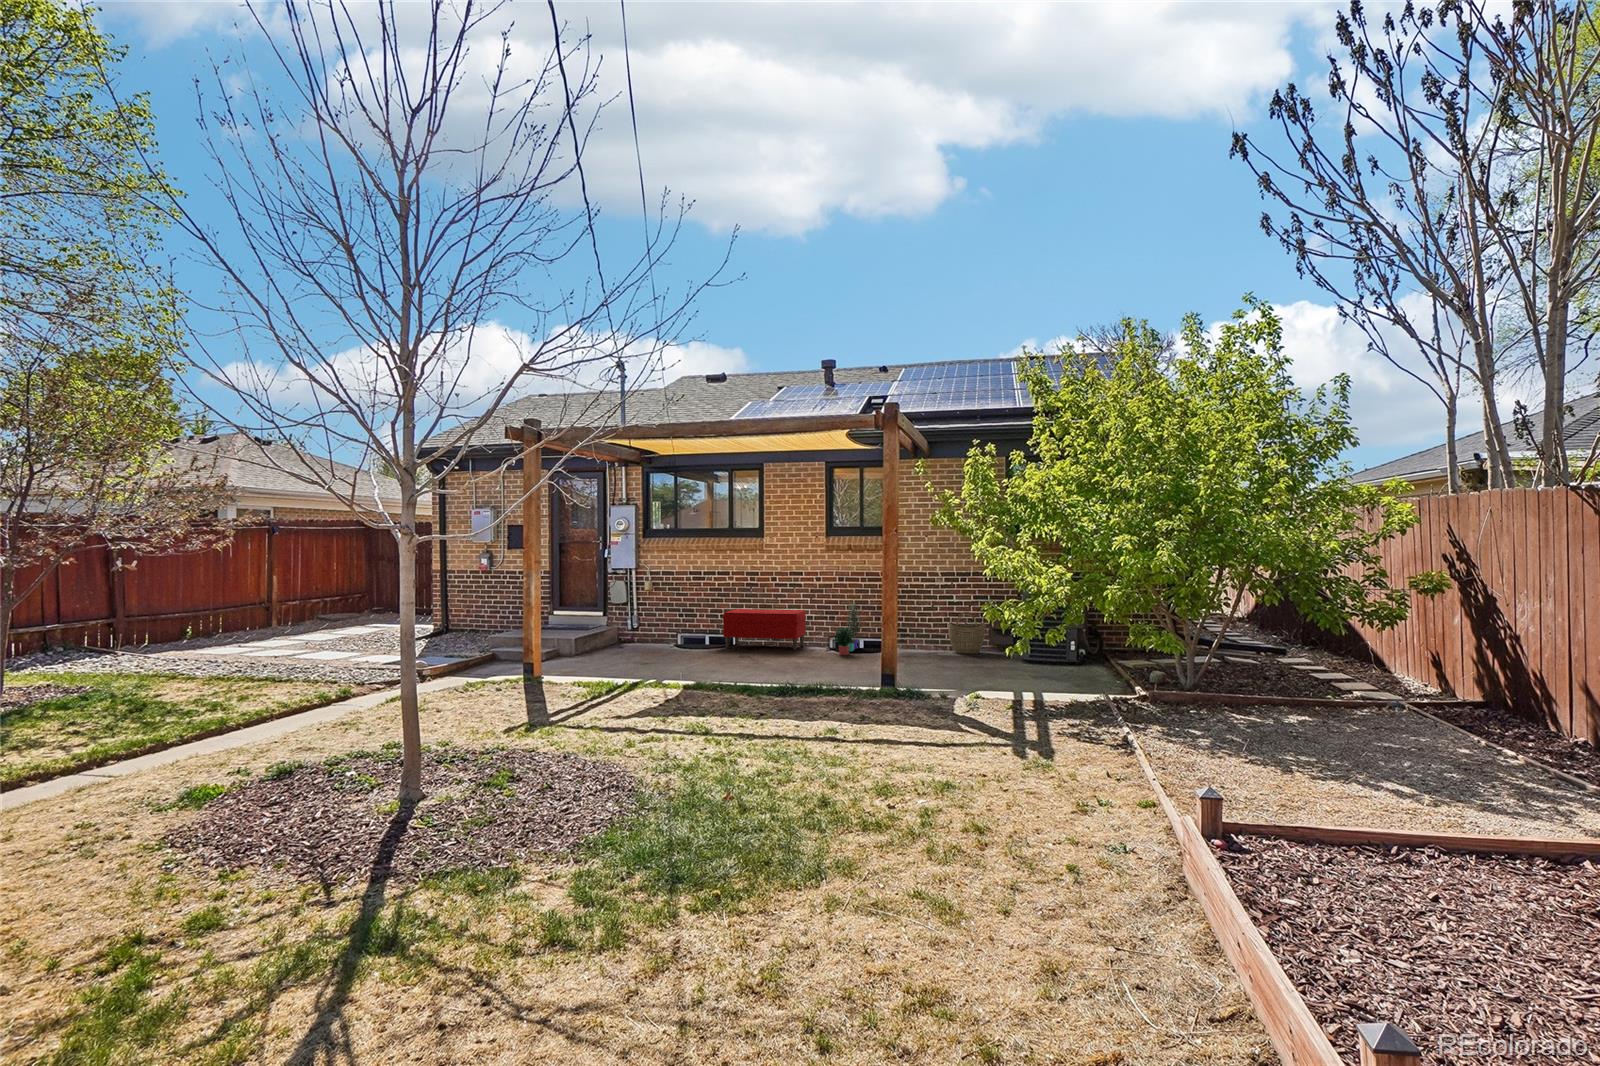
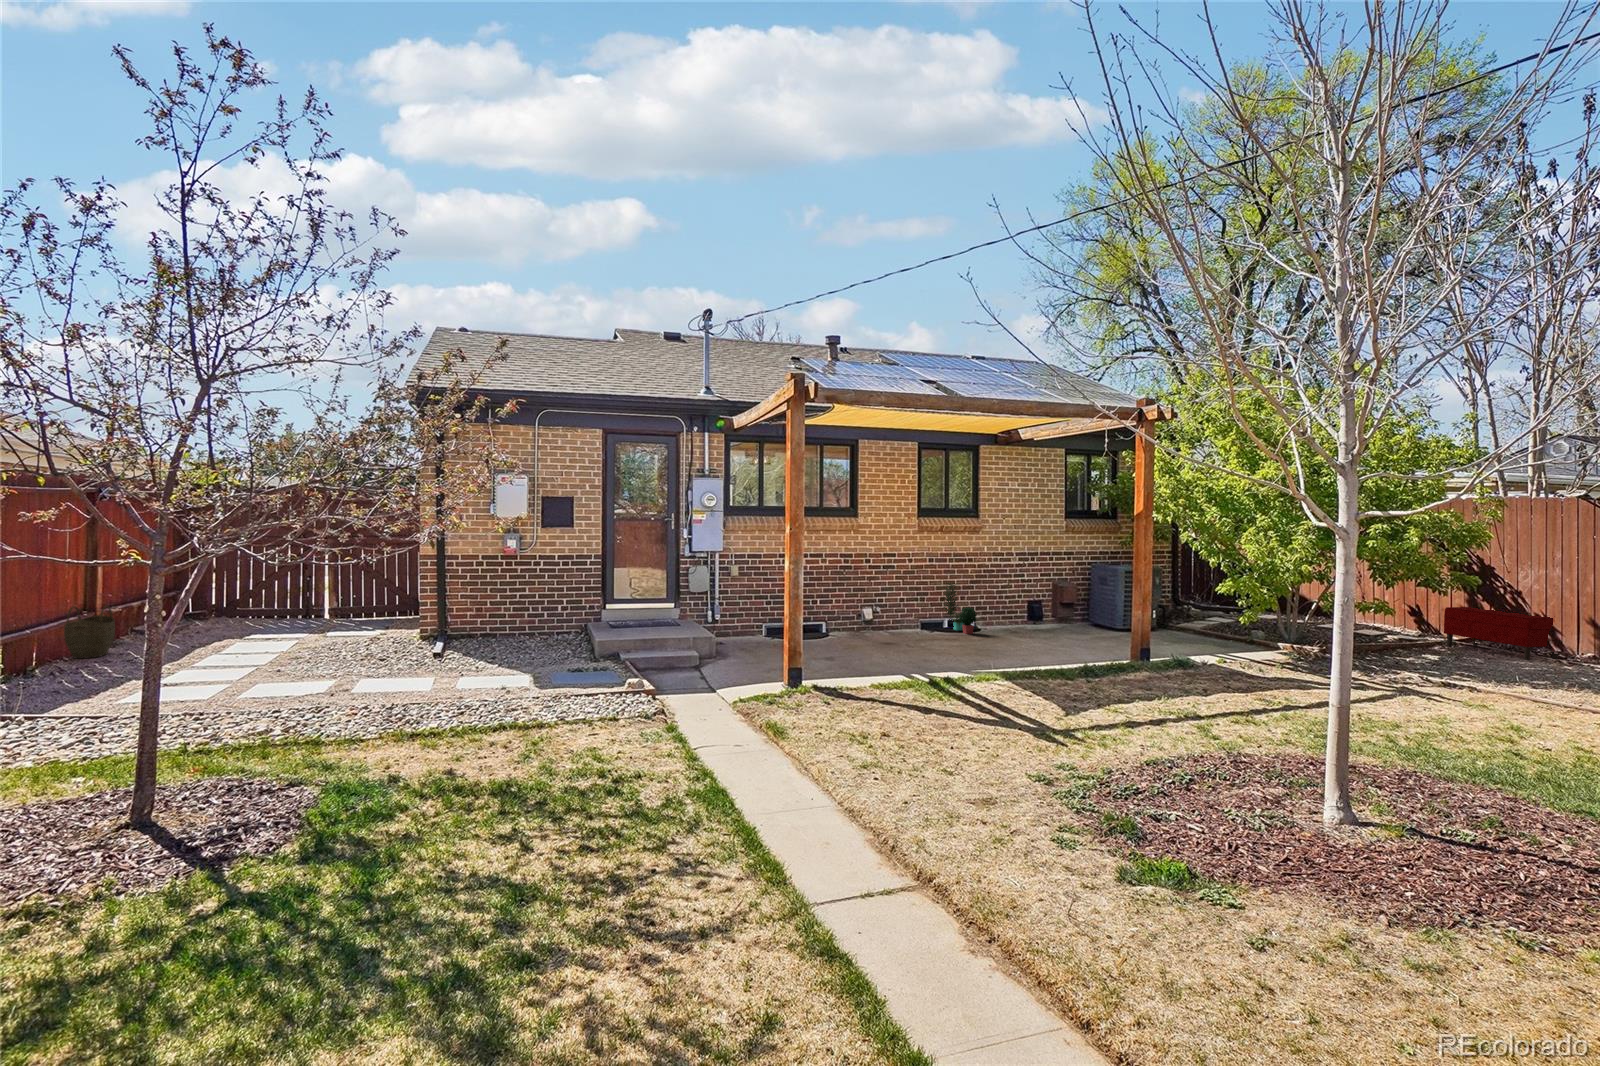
bench: present [723,609,806,650] -> present [1444,607,1558,660]
woven basket: present [949,612,985,654] -> present [64,606,115,659]

